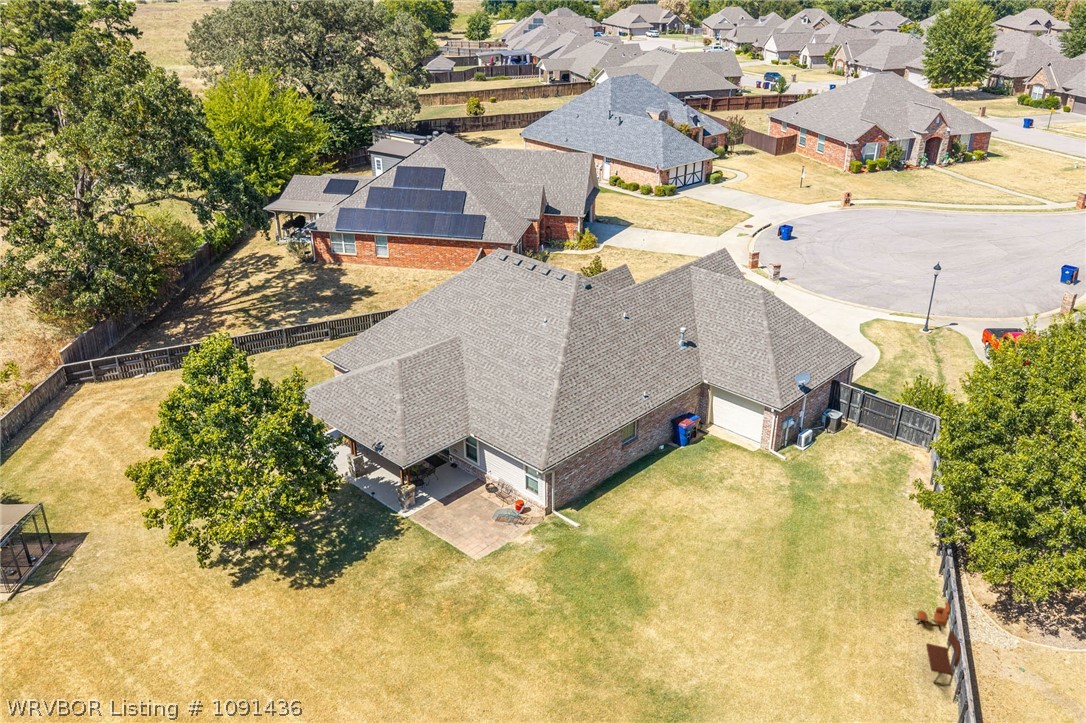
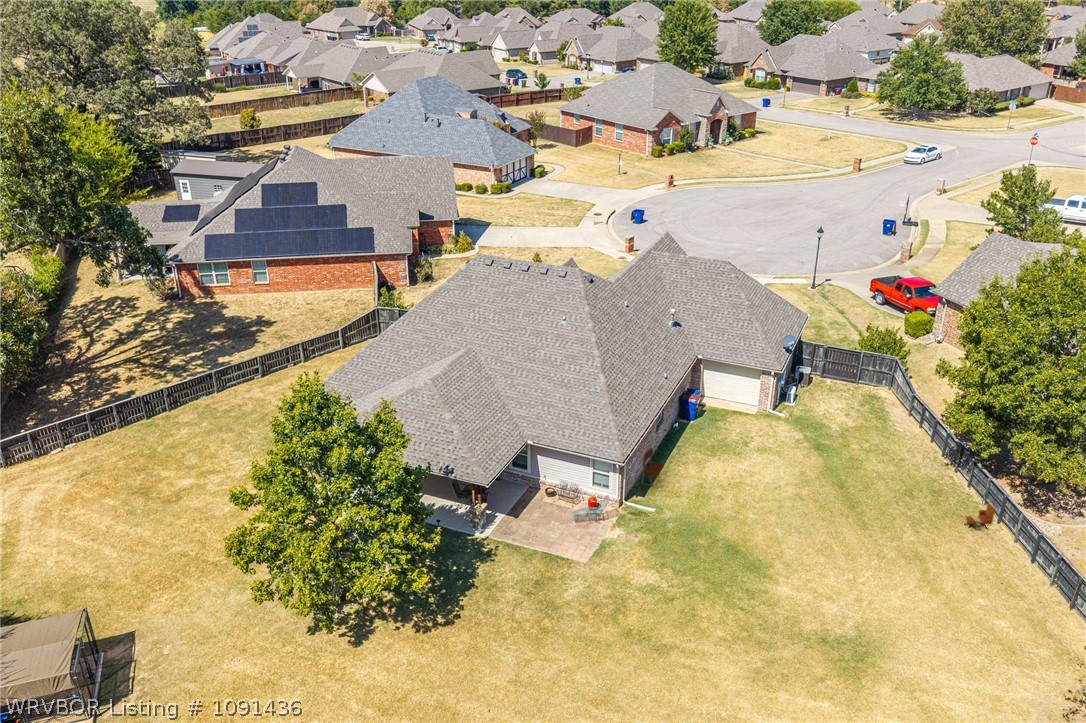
bench: present [926,632,961,686] -> present [642,448,664,486]

